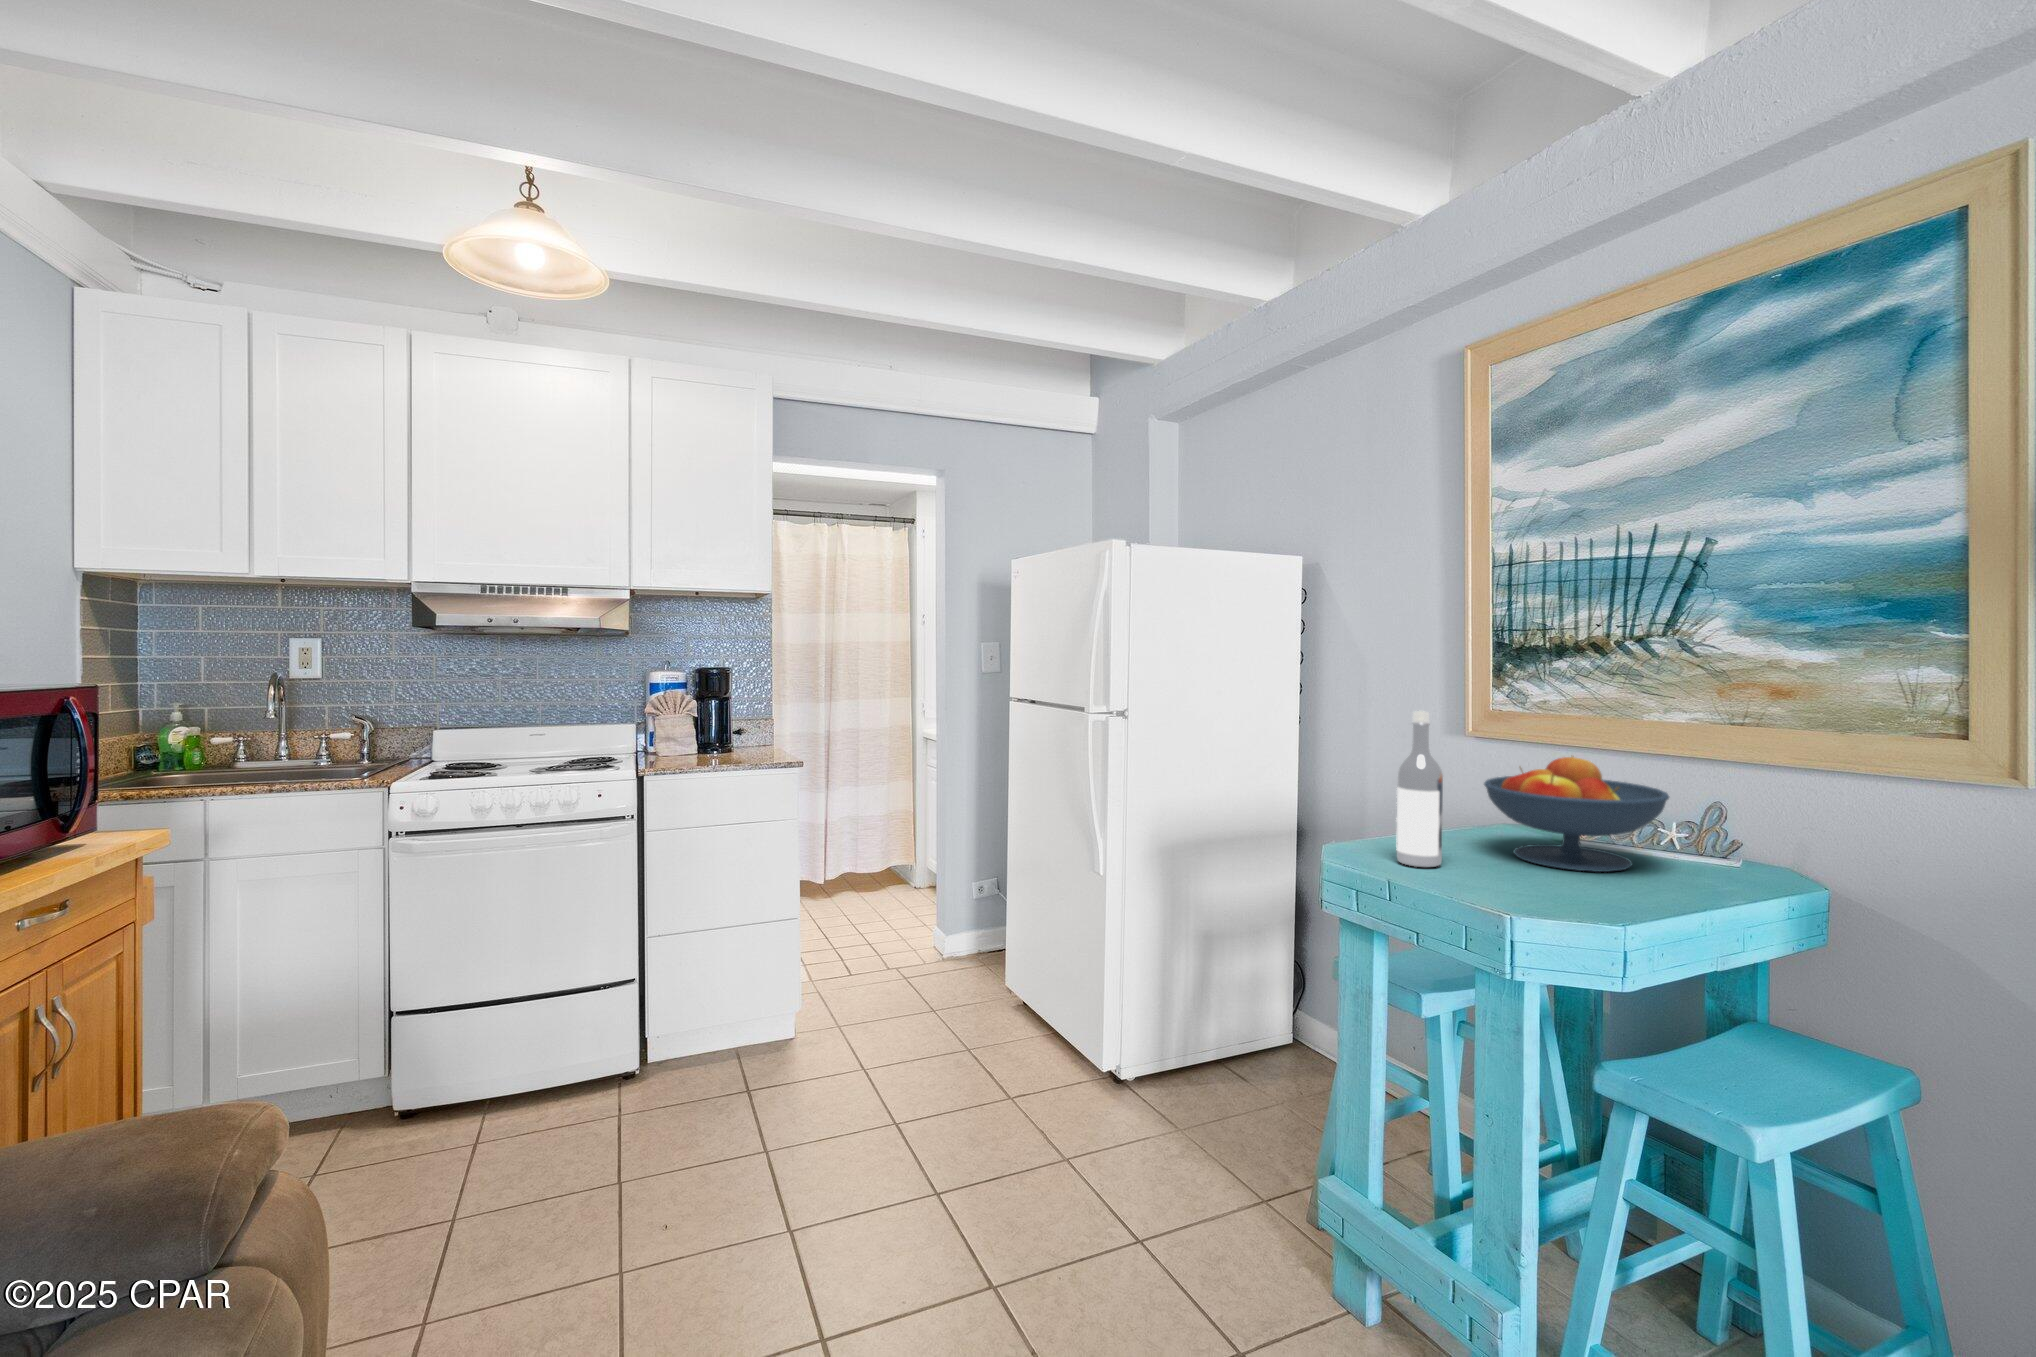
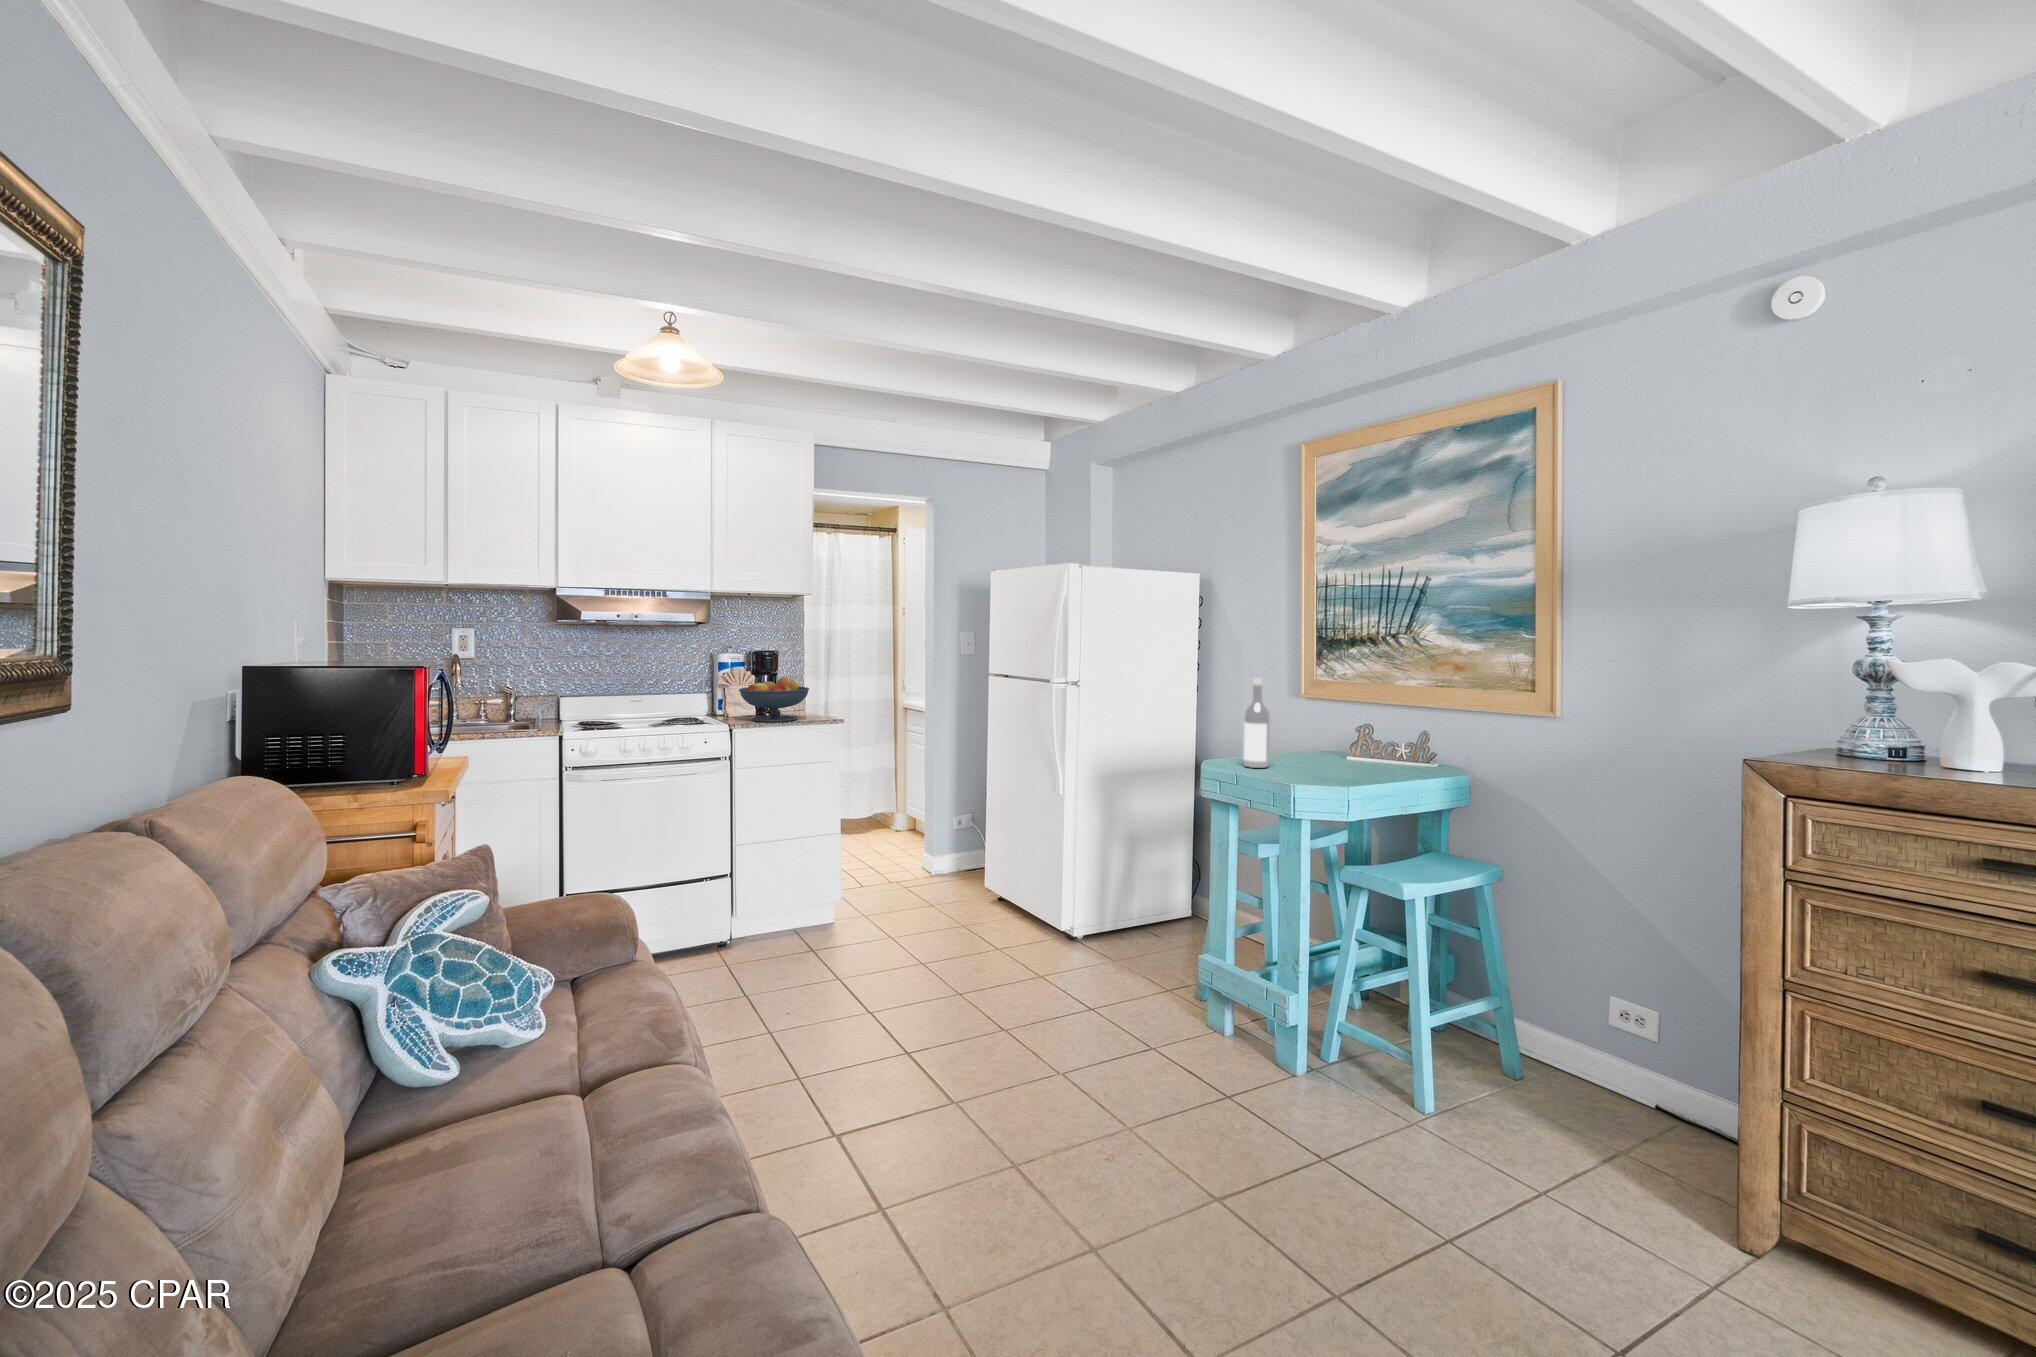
fruit bowl: present [1484,756,1669,872] -> present [739,677,809,722]

